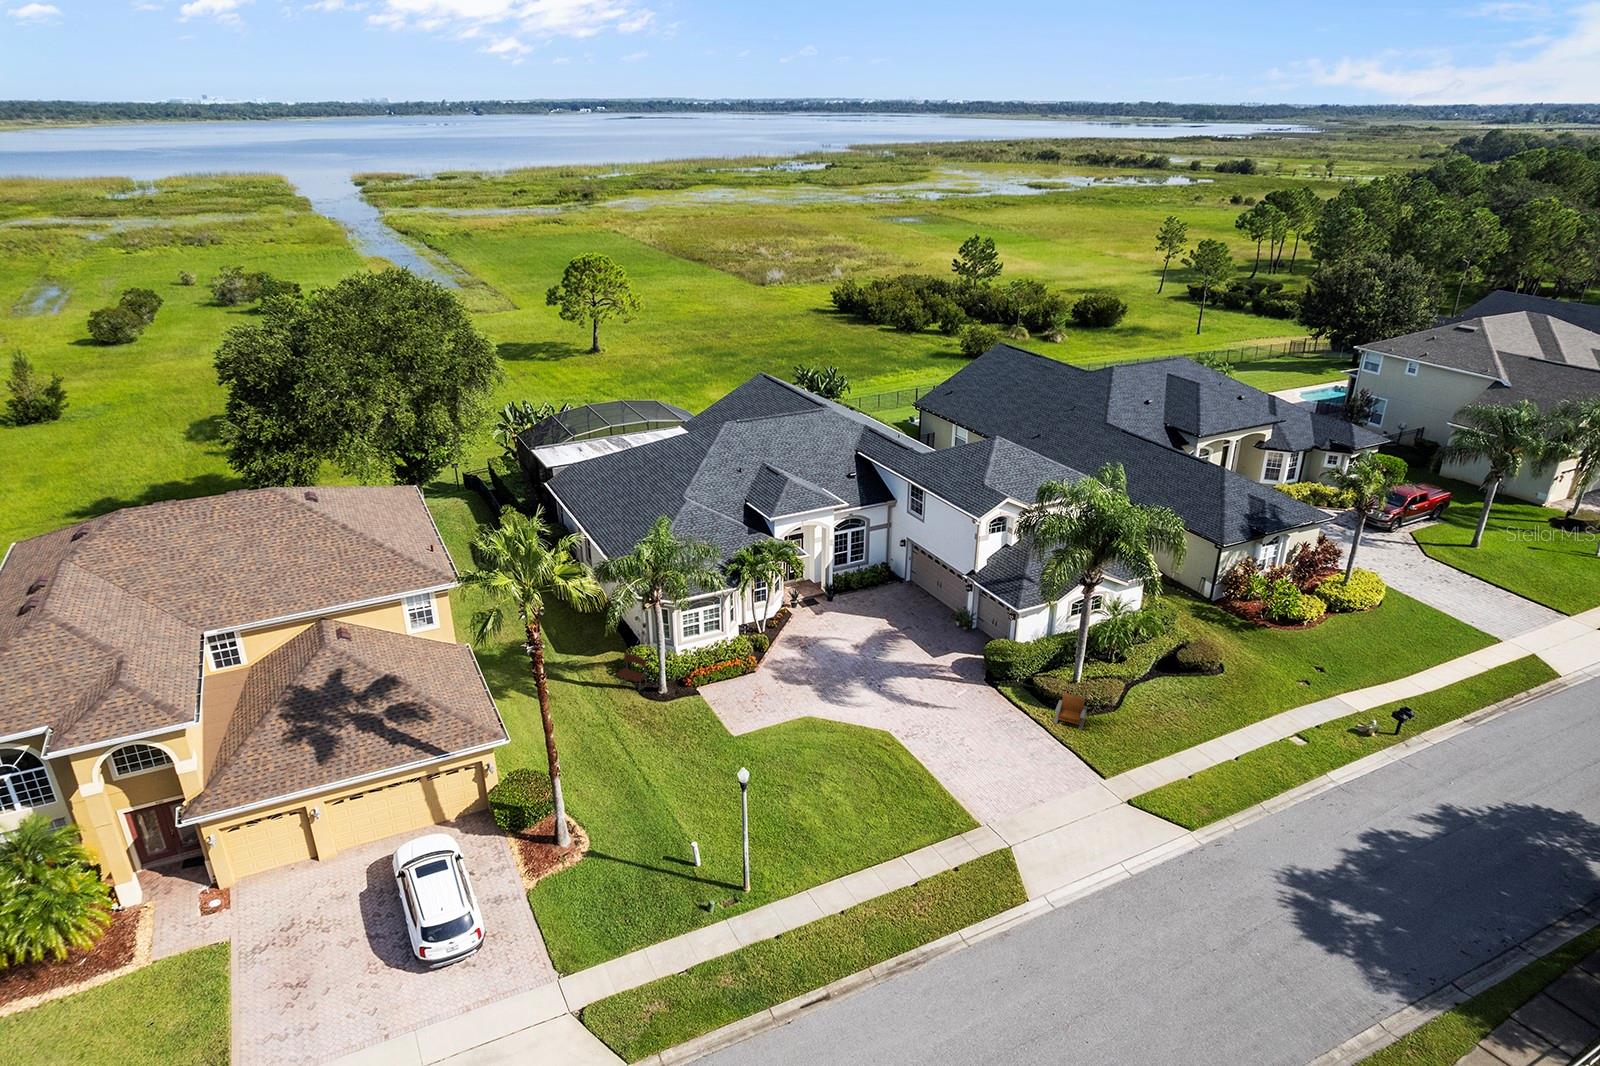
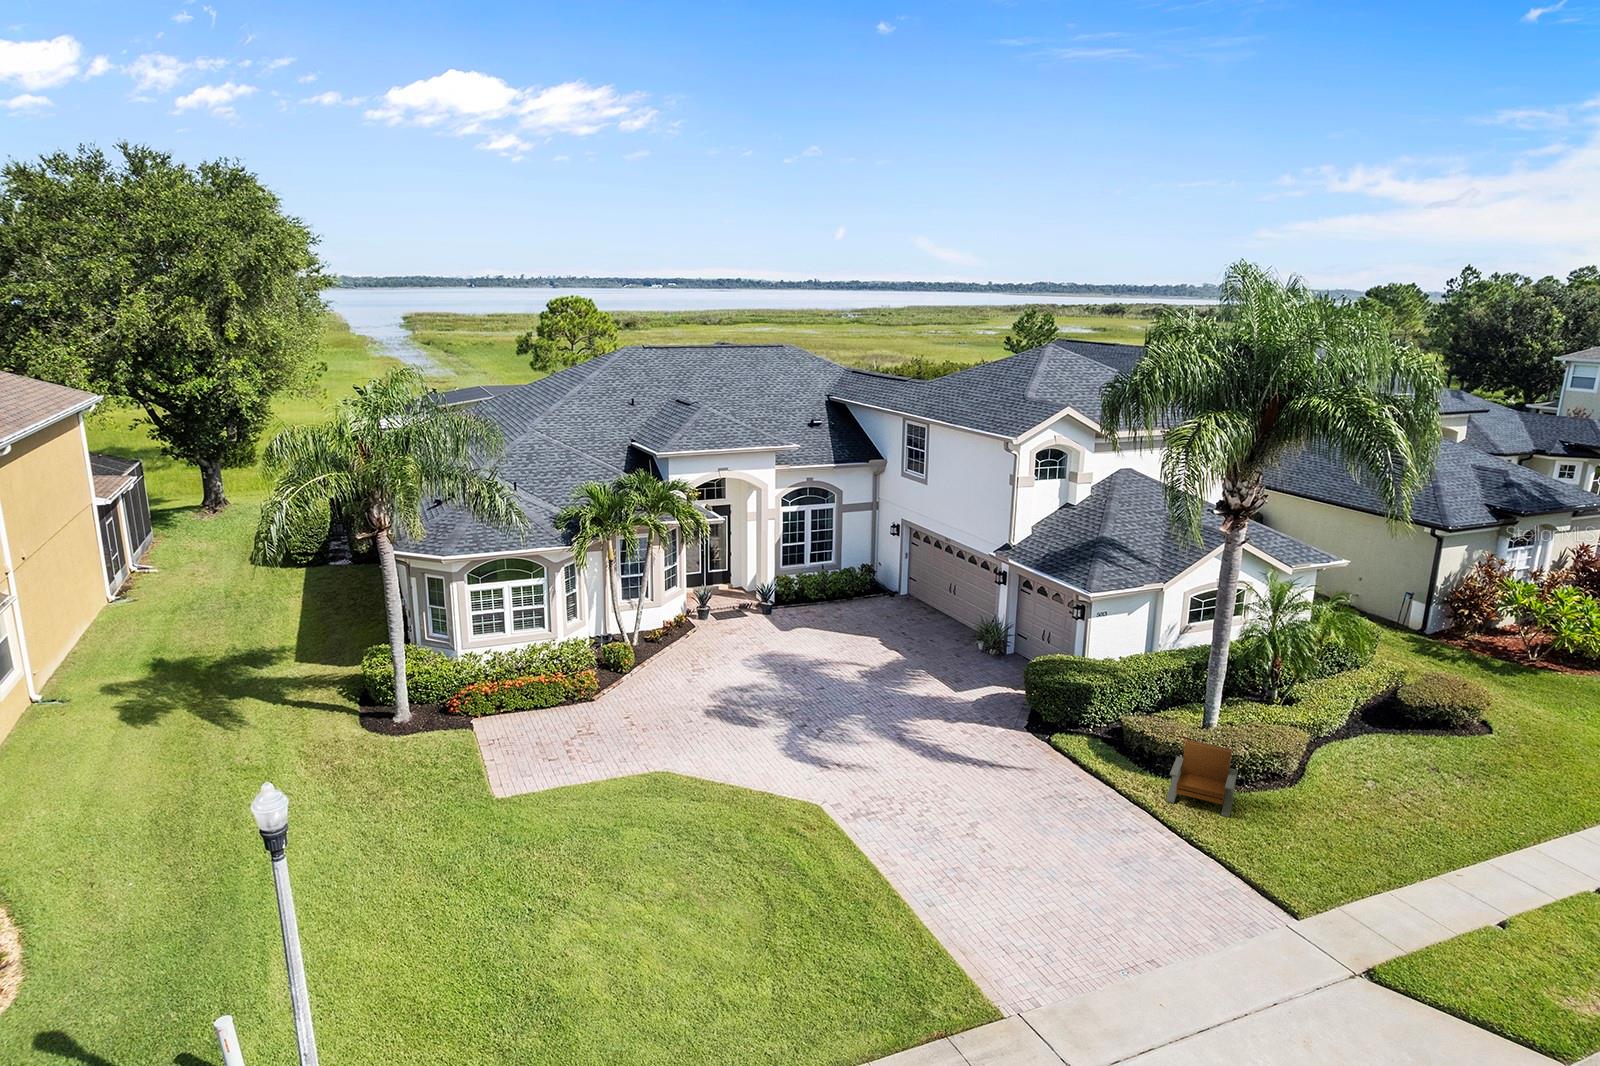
bench: present [616,653,647,690] -> none [319,645,377,715]

